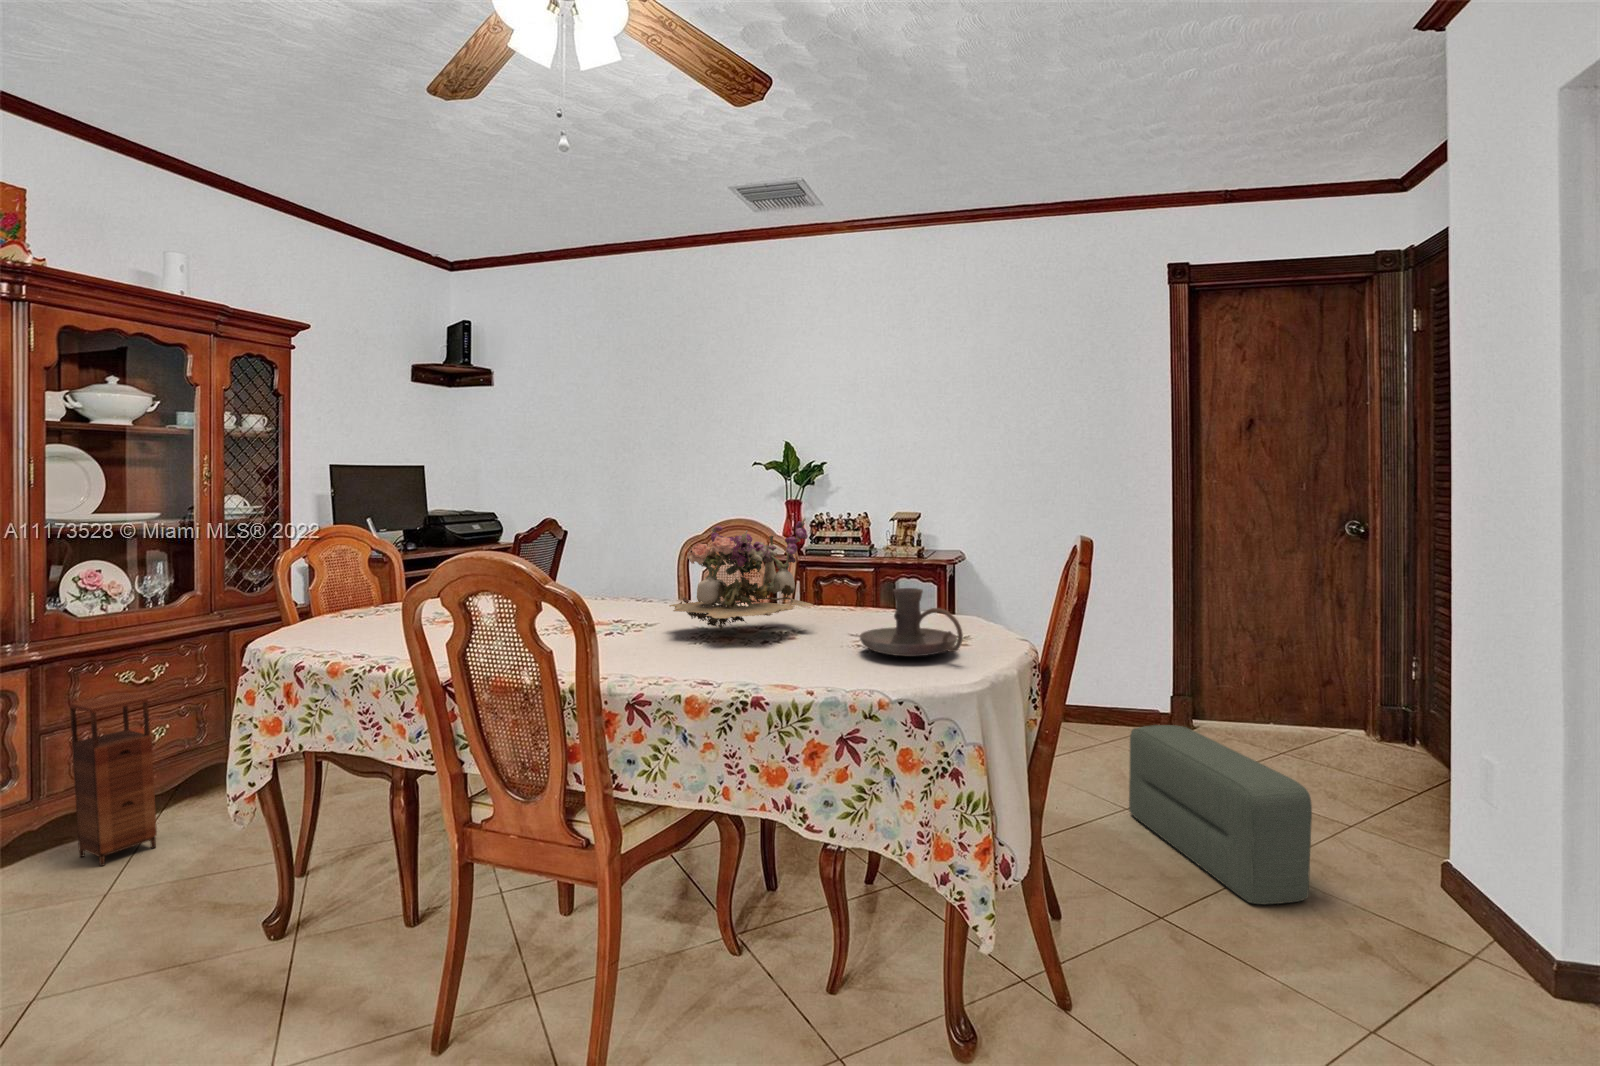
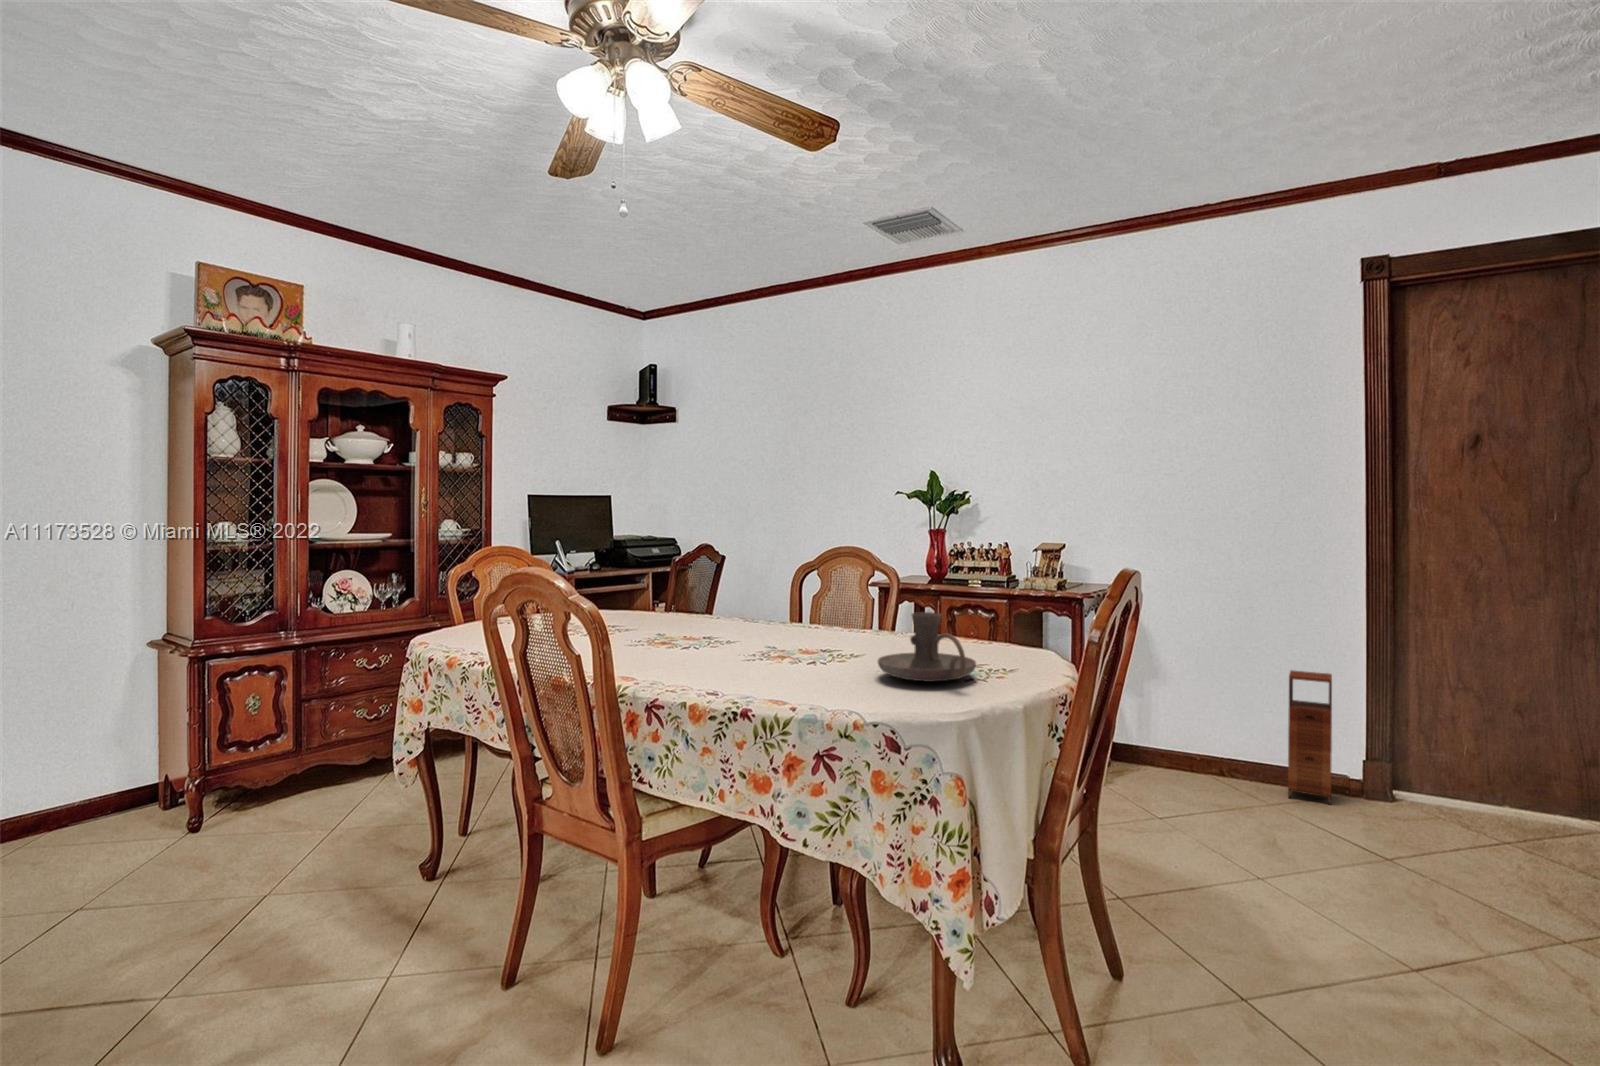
flower arrangement: present [669,518,813,631] -> none [726,542,862,649]
storage cabinet: present [70,693,157,866] -> present [1288,670,1332,804]
pouf: present [1129,725,1312,904] -> none [1262,789,1457,1019]

